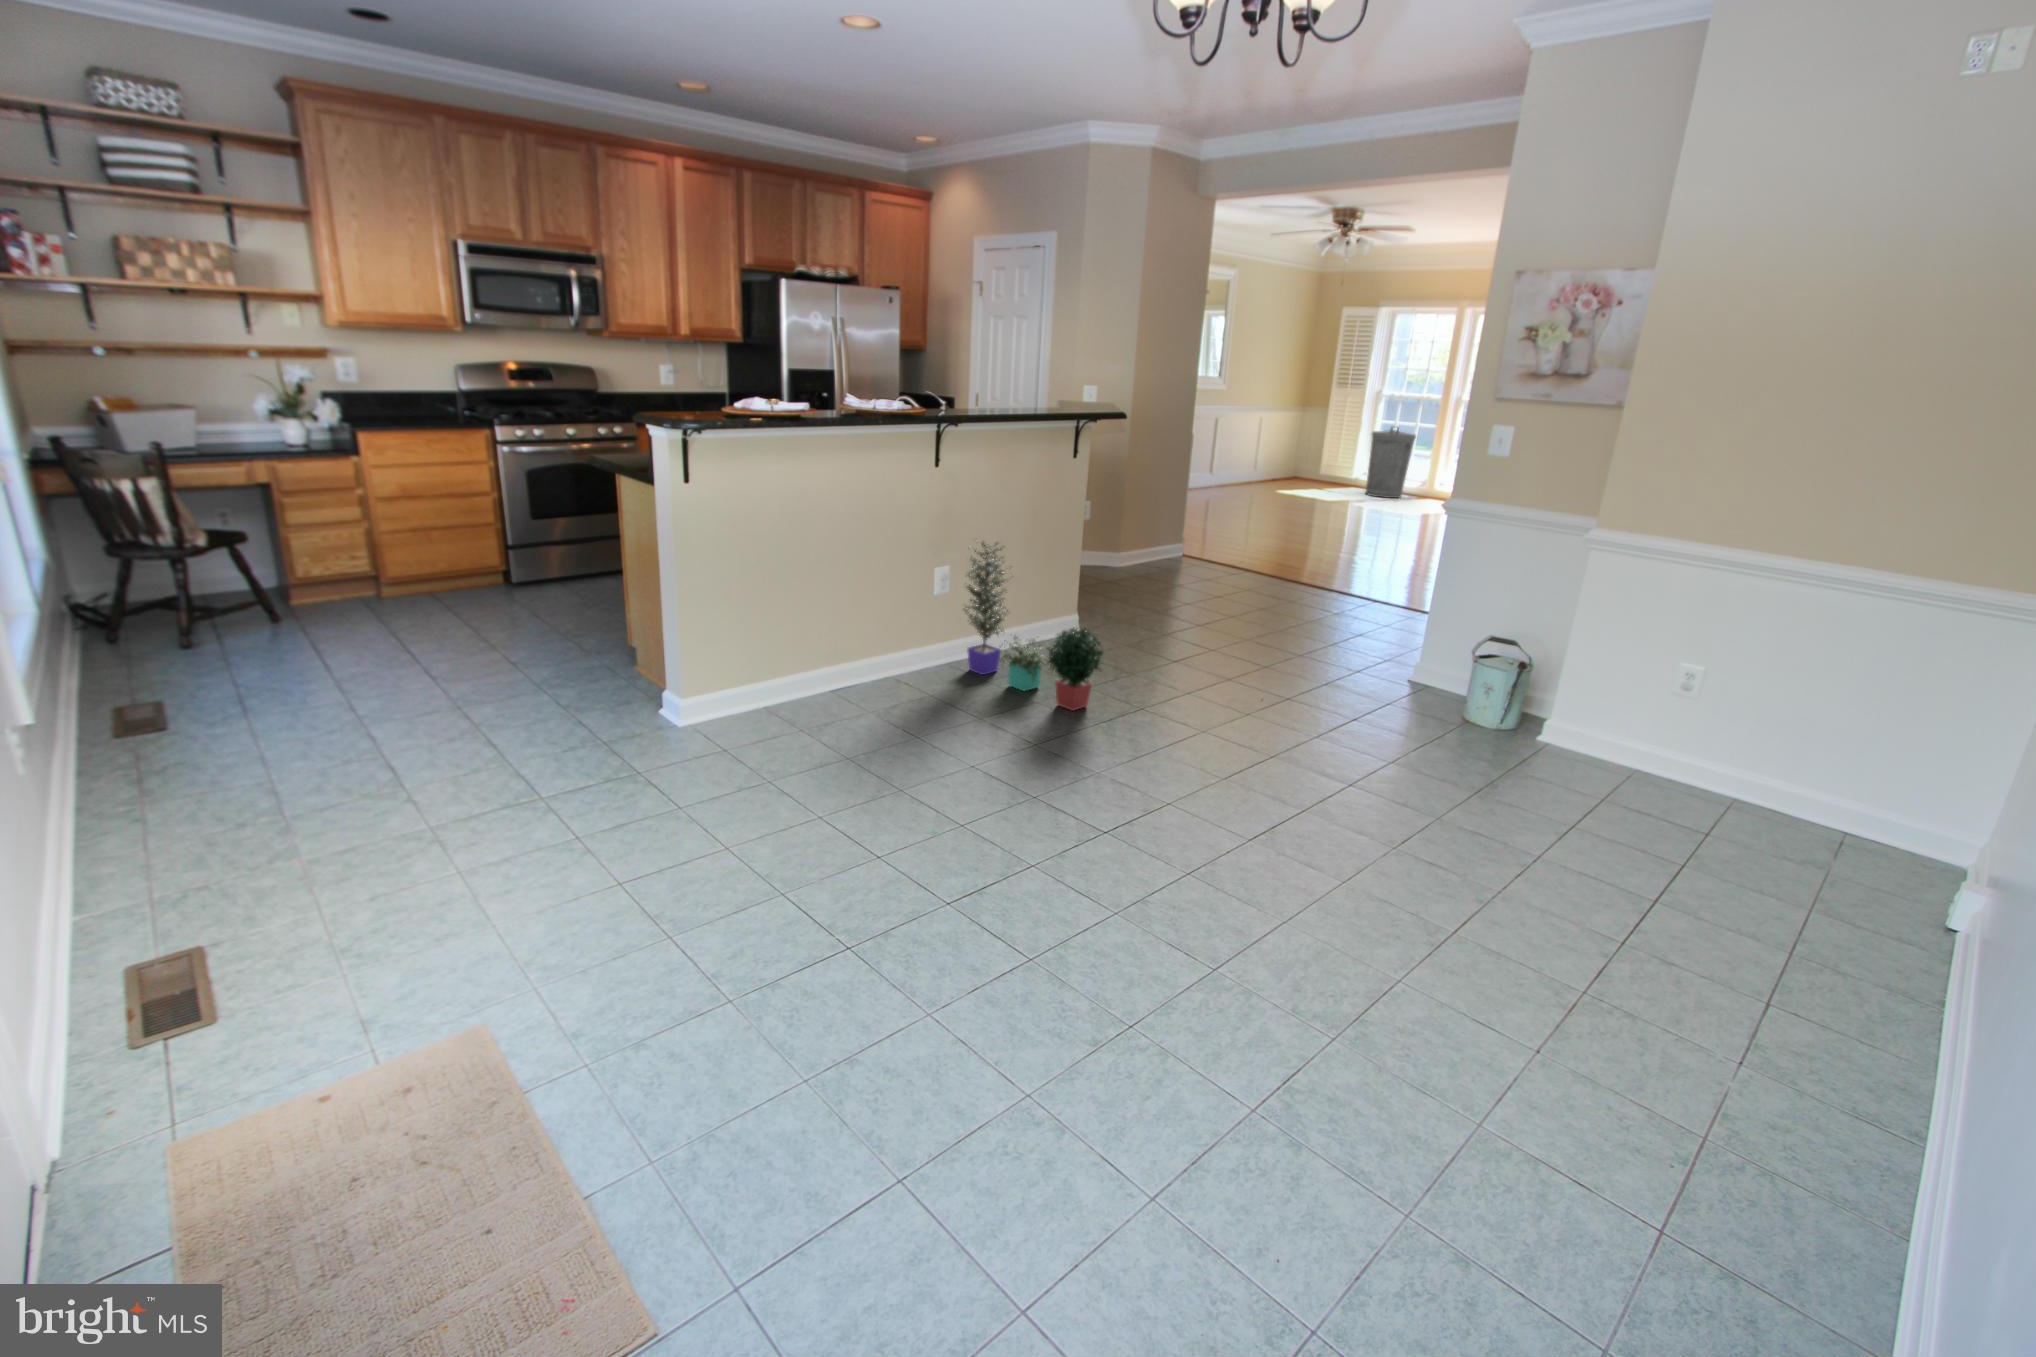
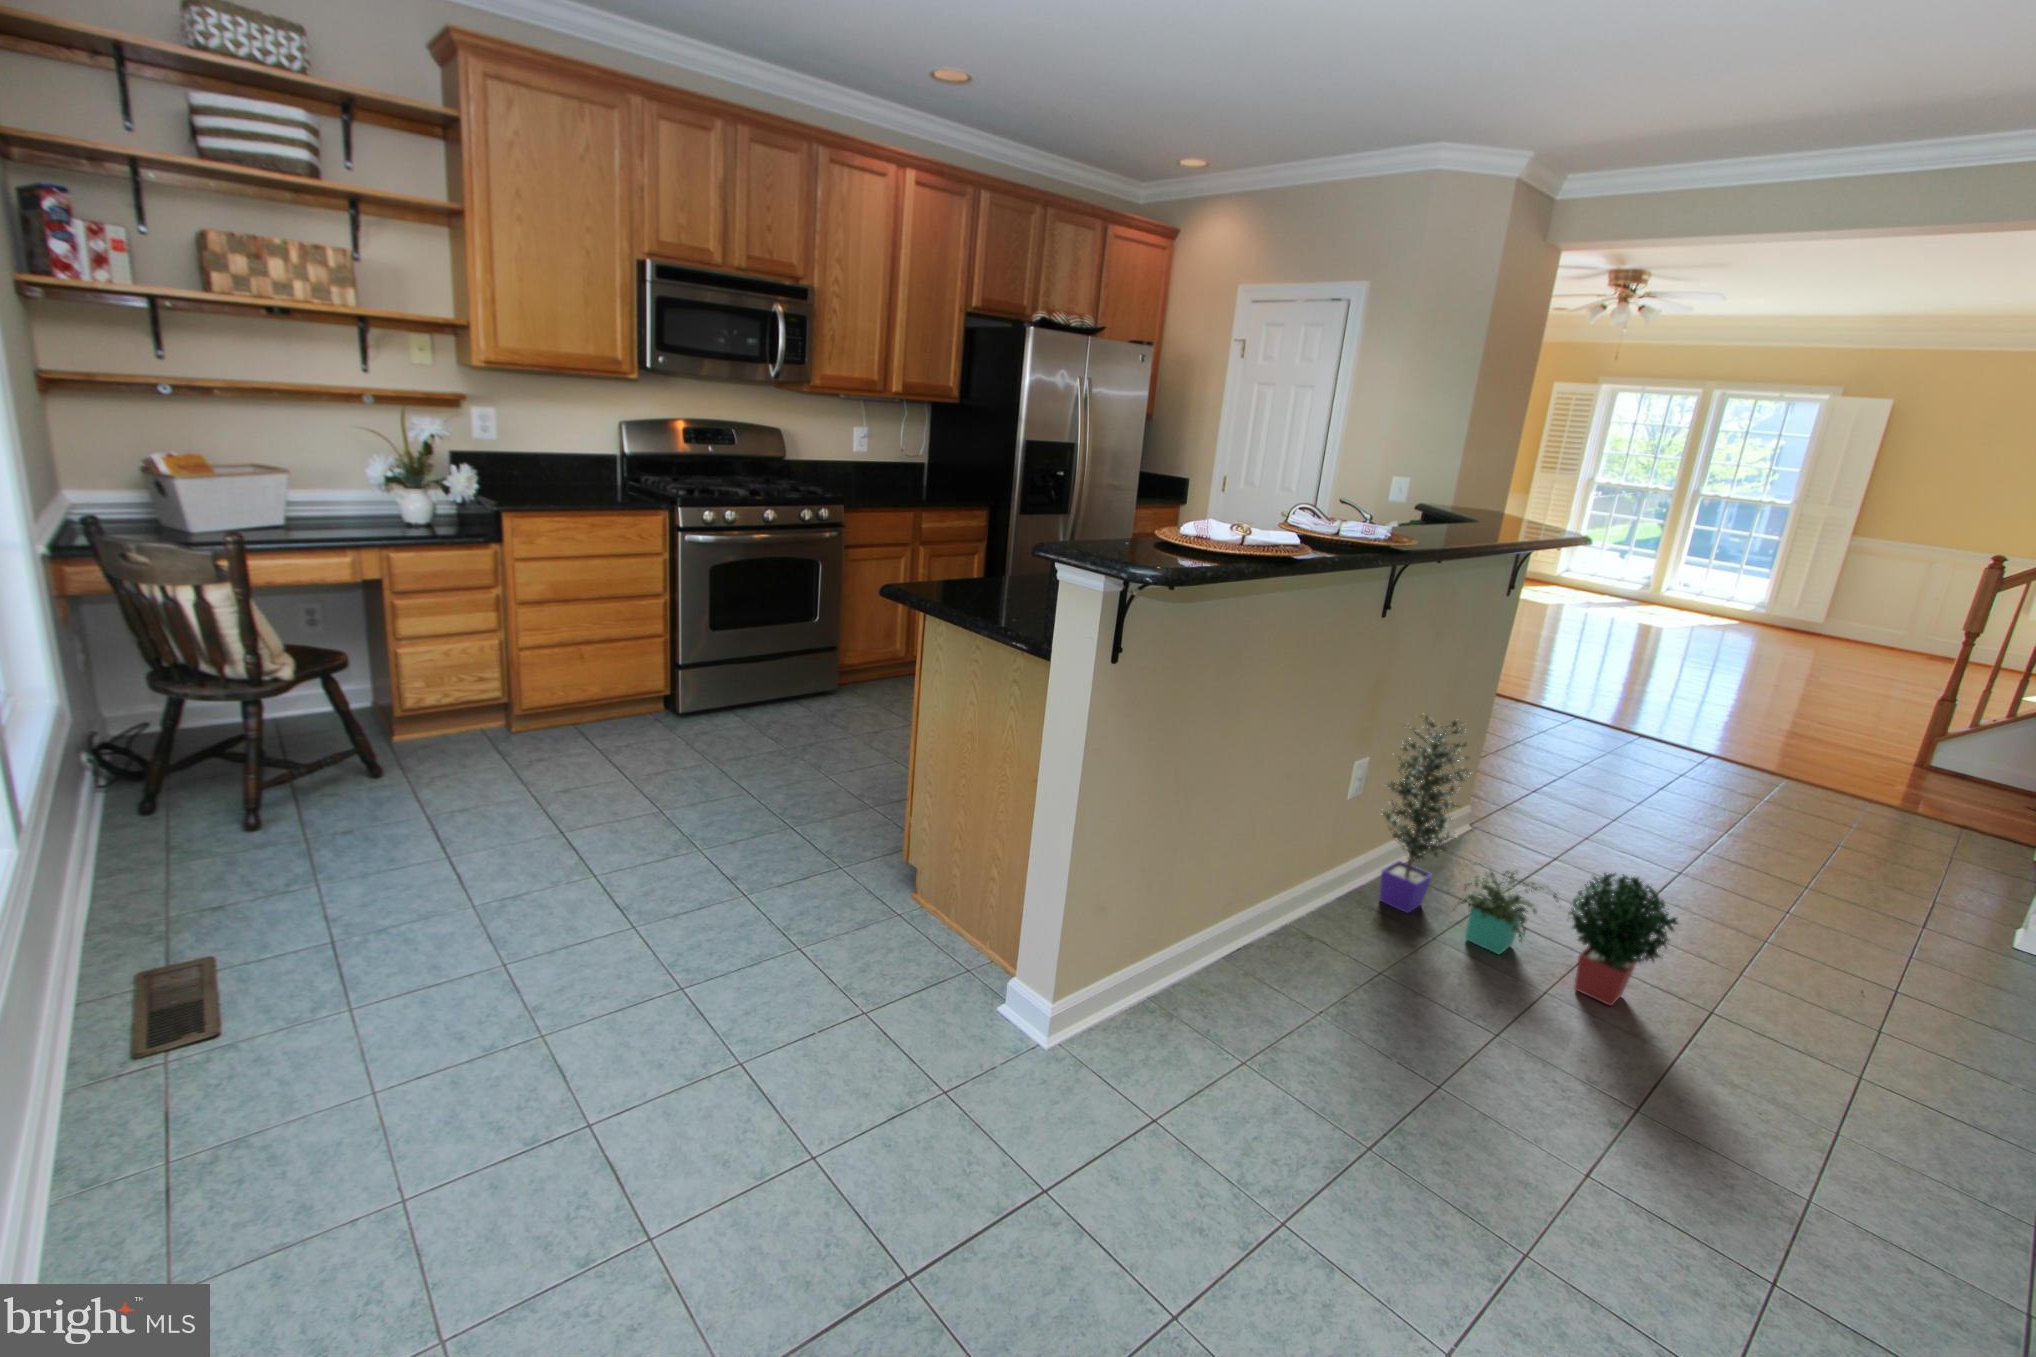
trash can: present [1366,427,1416,498] -> none [1574,518,1643,600]

